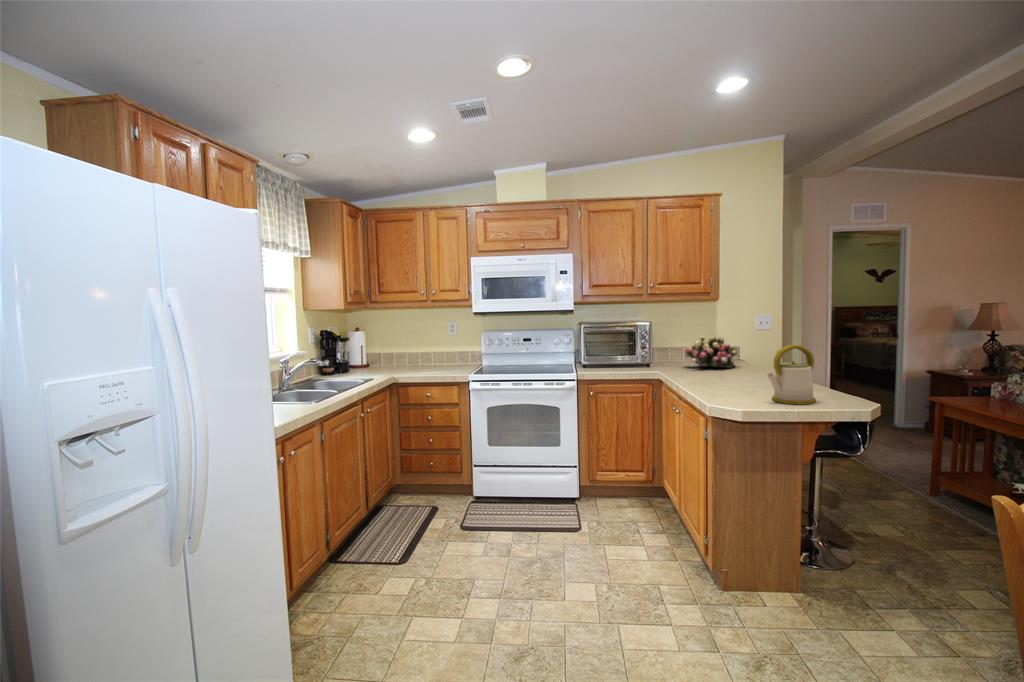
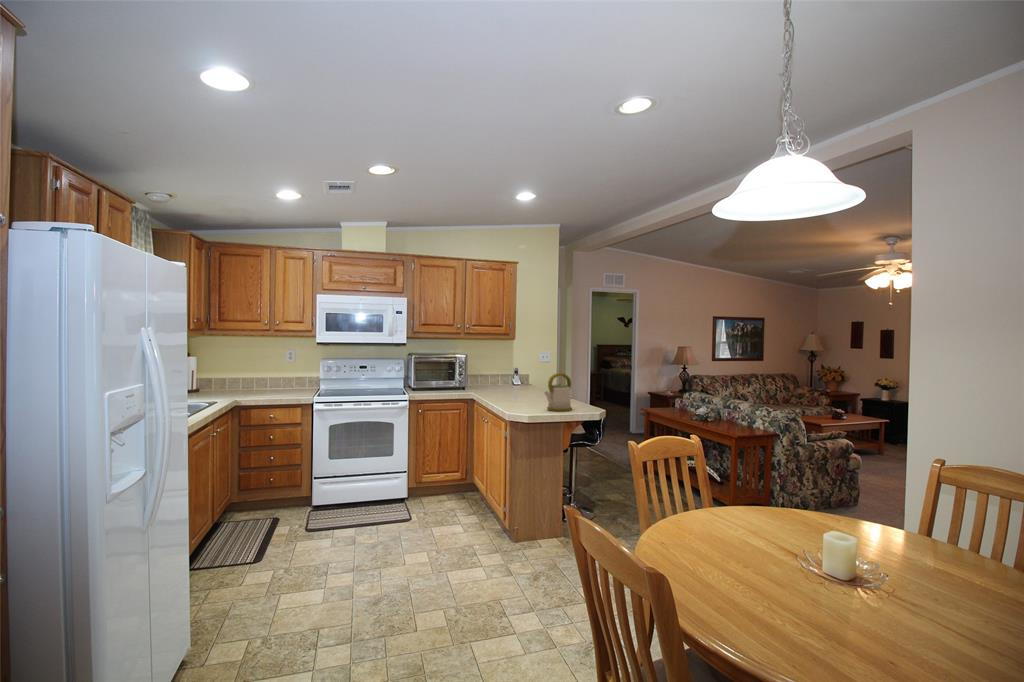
flower arrangement: present [683,336,737,368] -> none [489,366,527,390]

